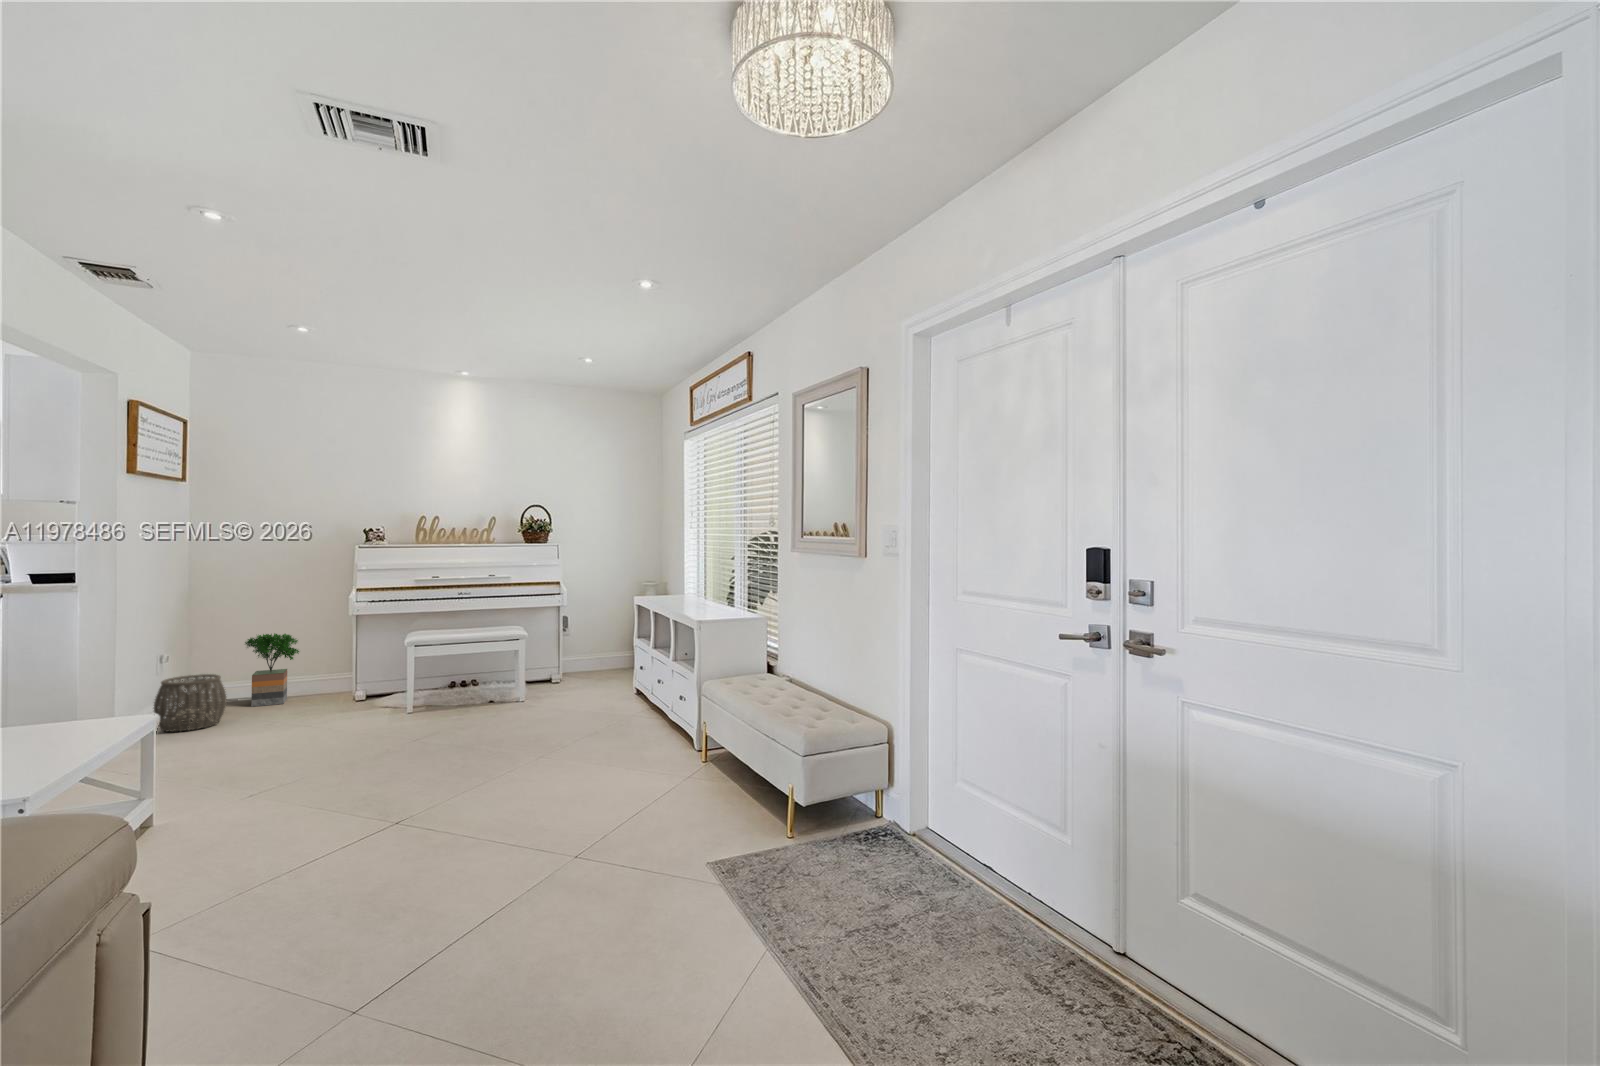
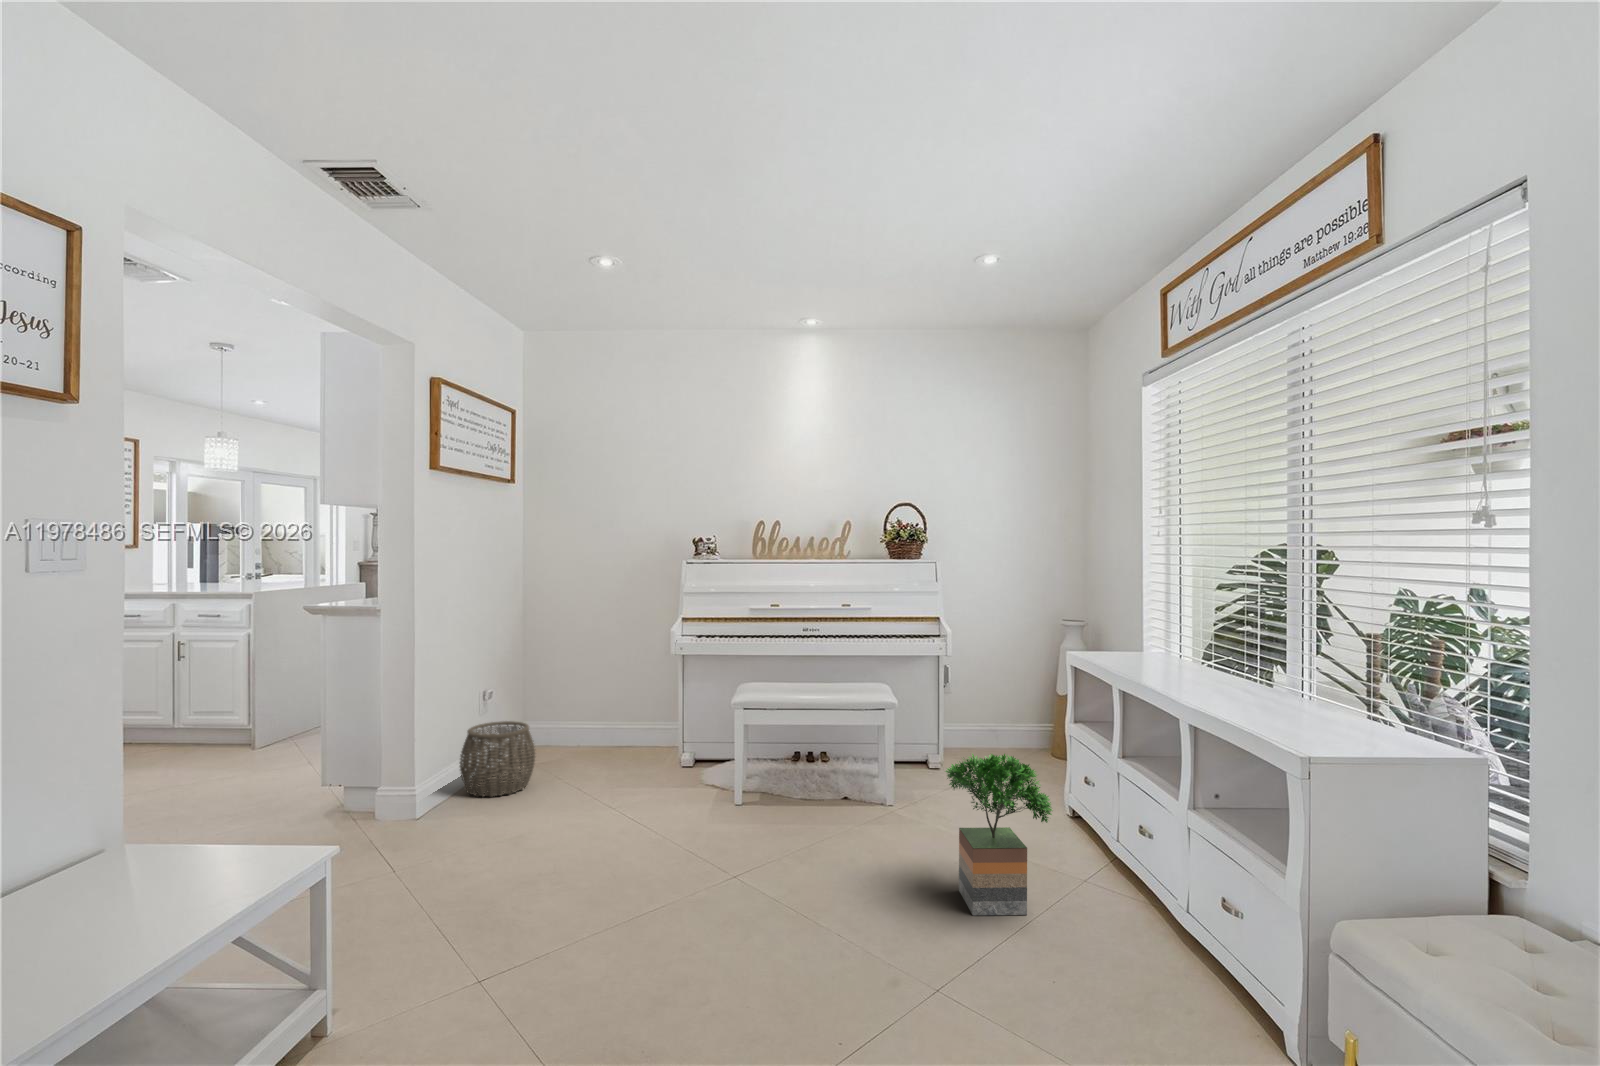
potted tree: present [245,633,299,707] -> present [945,754,1052,915]

